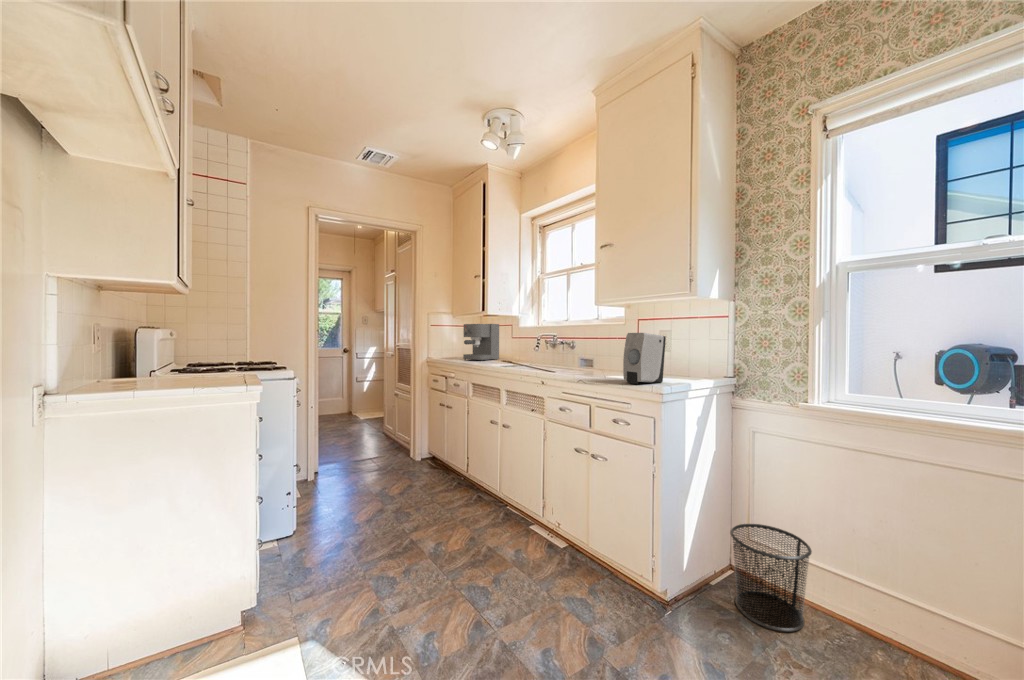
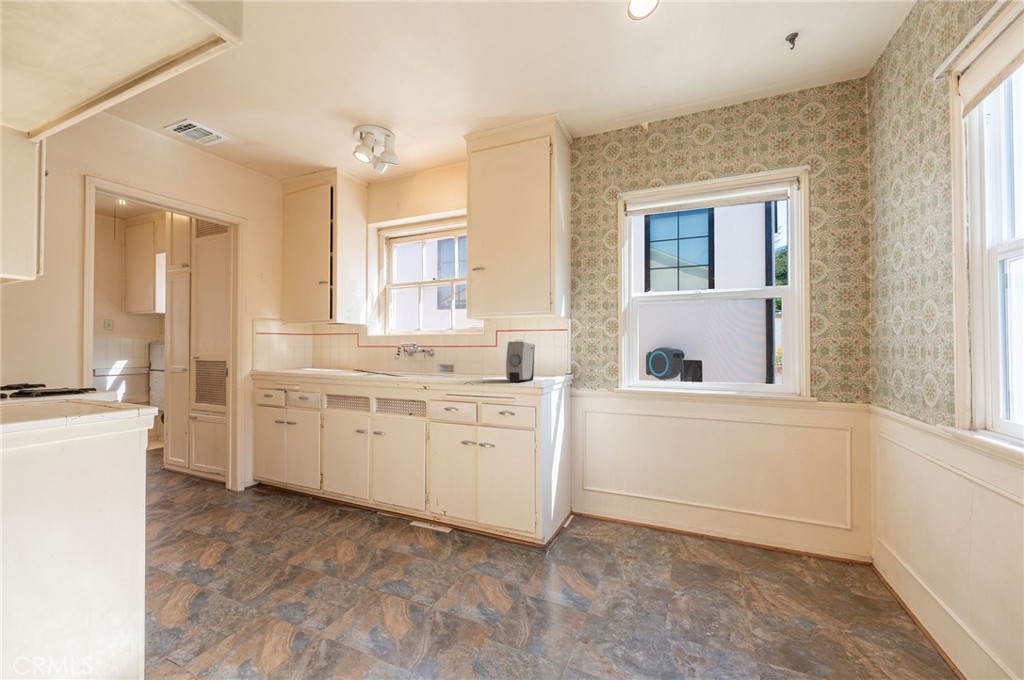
coffee maker: present [463,324,499,361] -> none [302,332,343,371]
waste bin: present [730,524,812,632] -> none [579,475,627,542]

